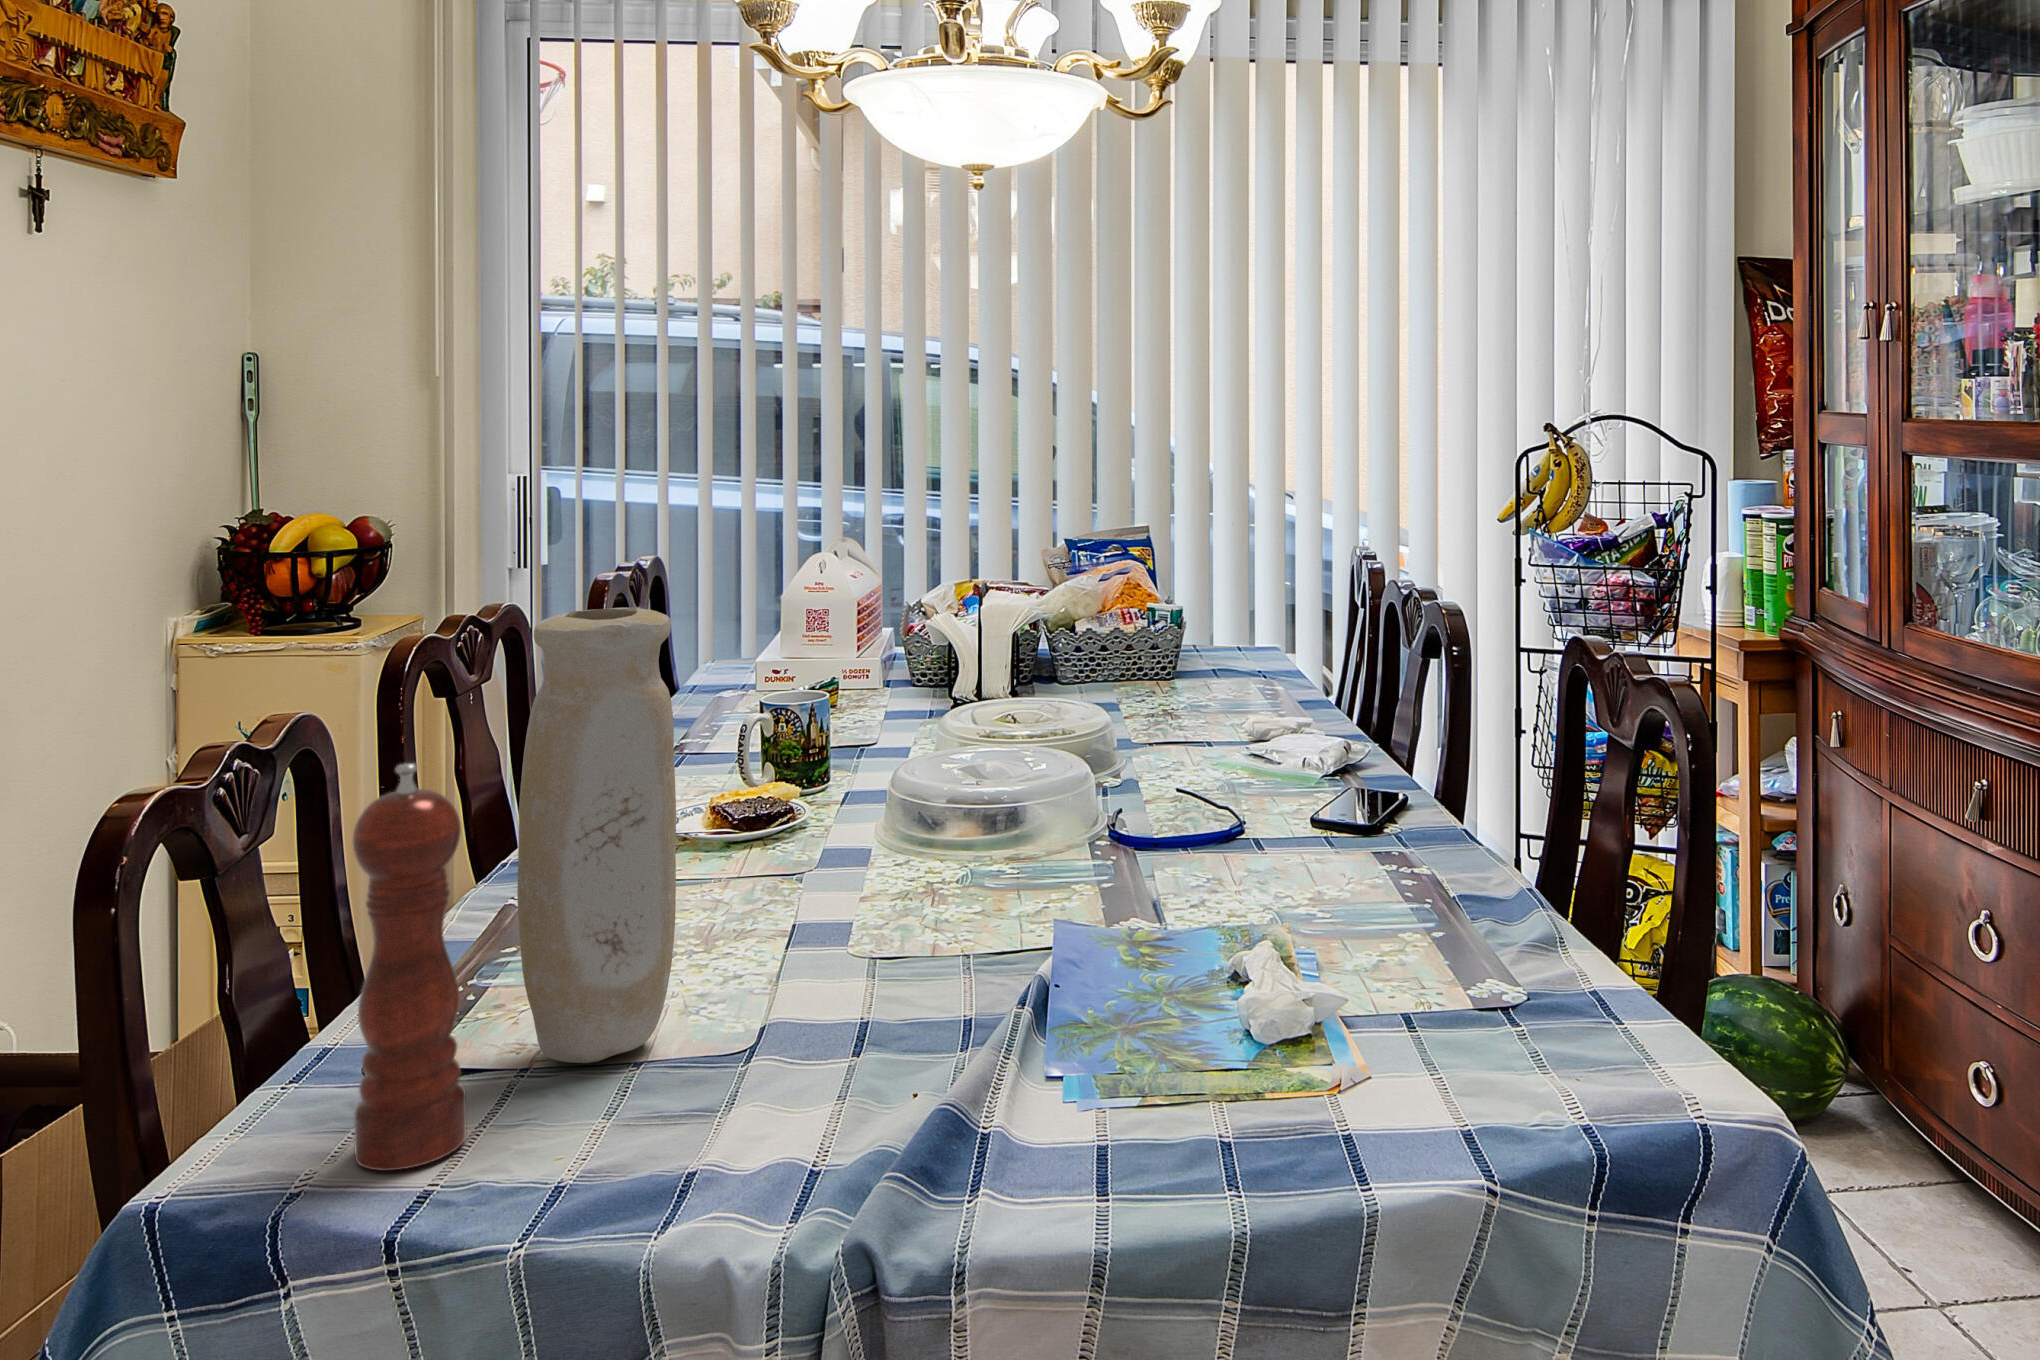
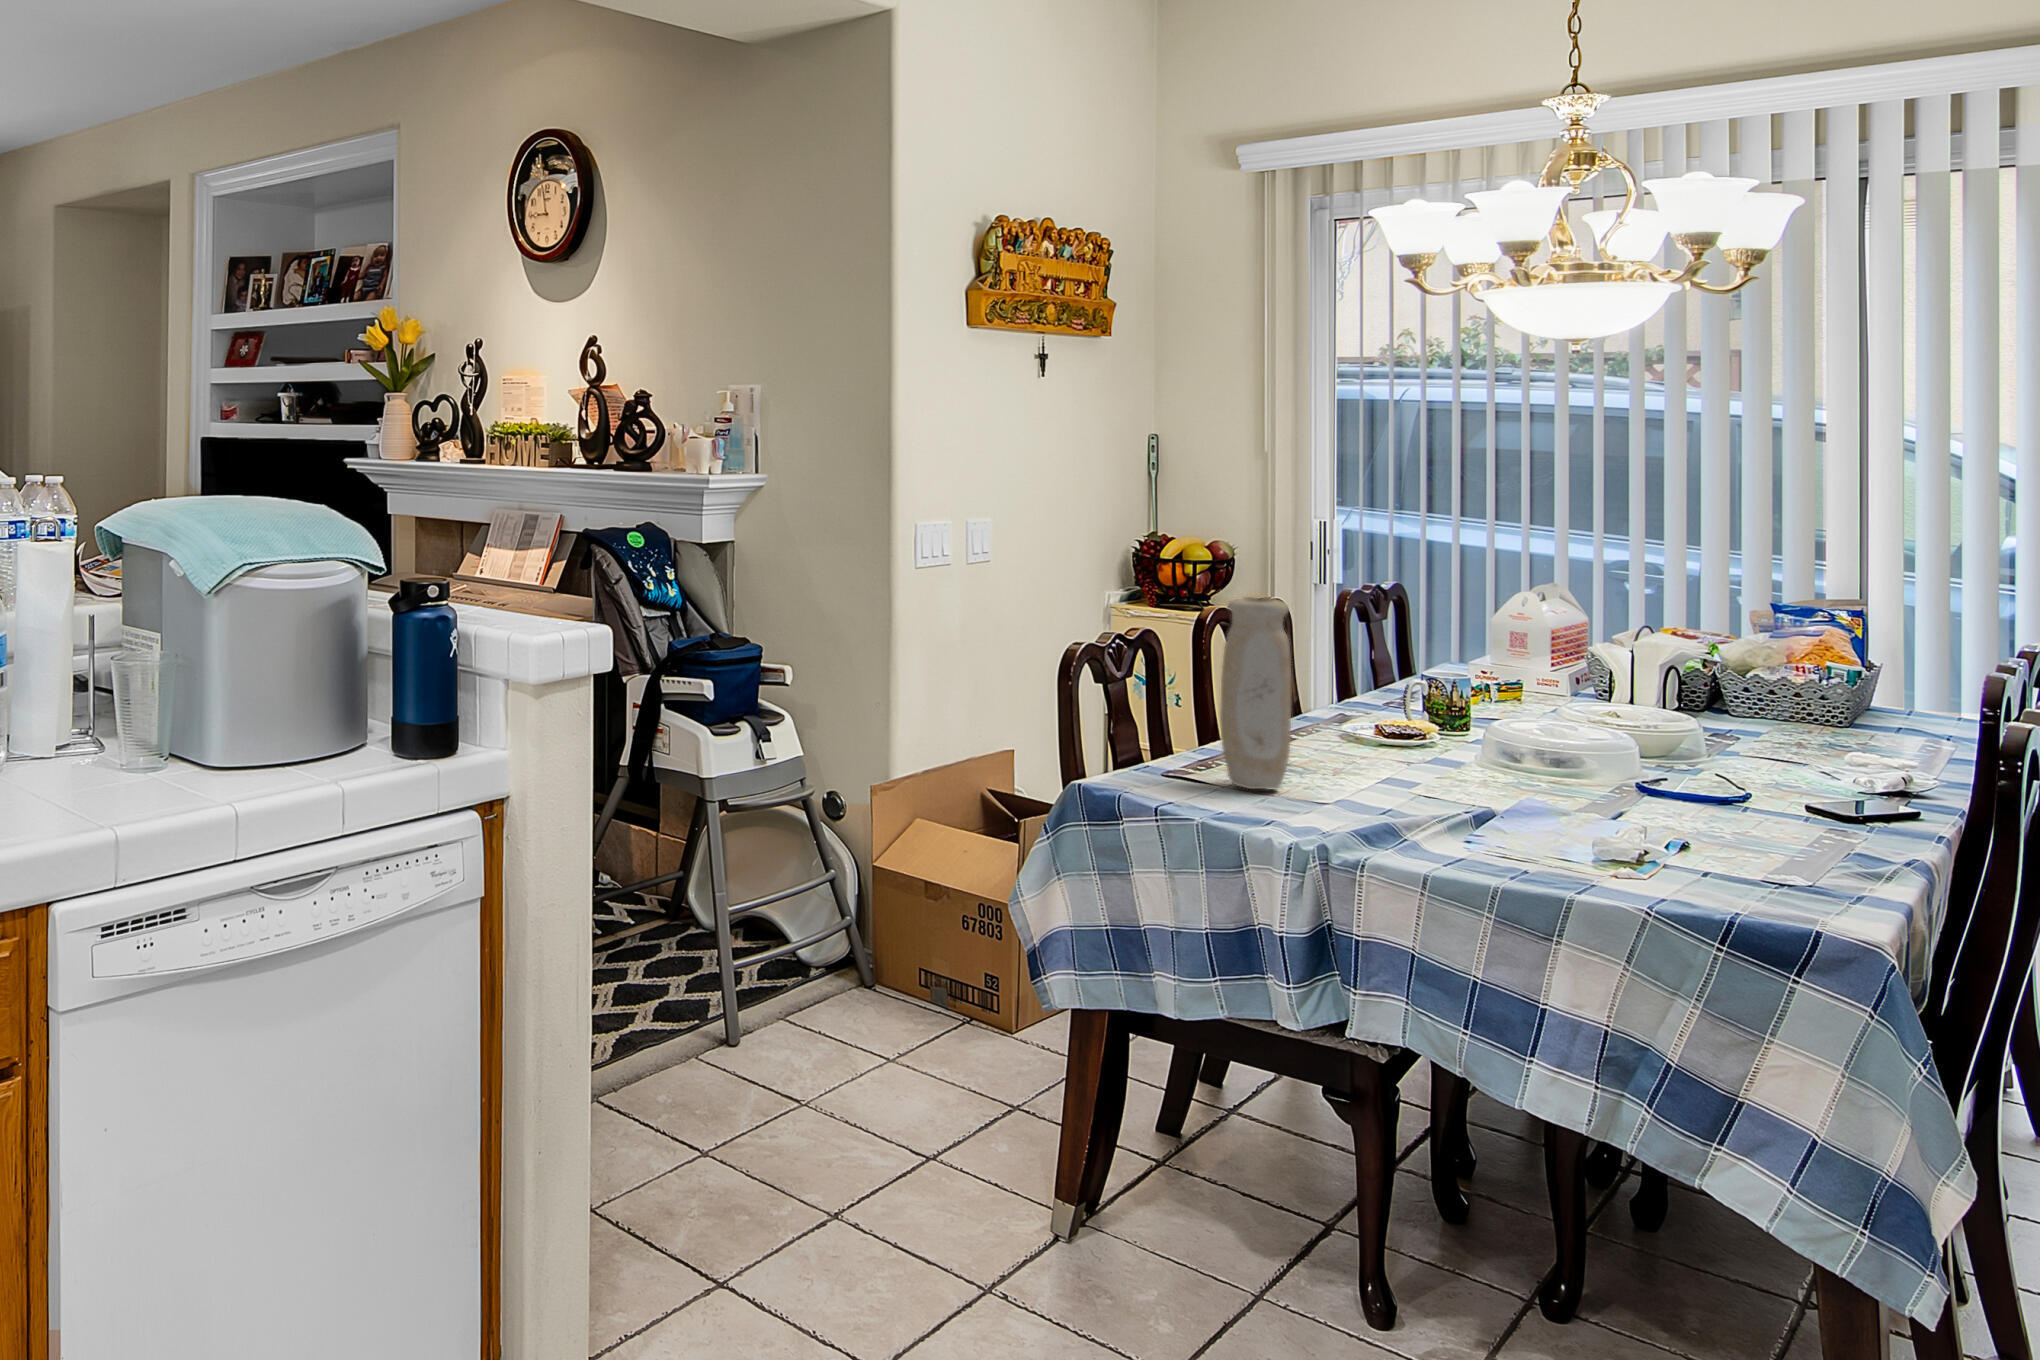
pepper mill: present [353,763,466,1171] -> none [1151,645,1192,797]

